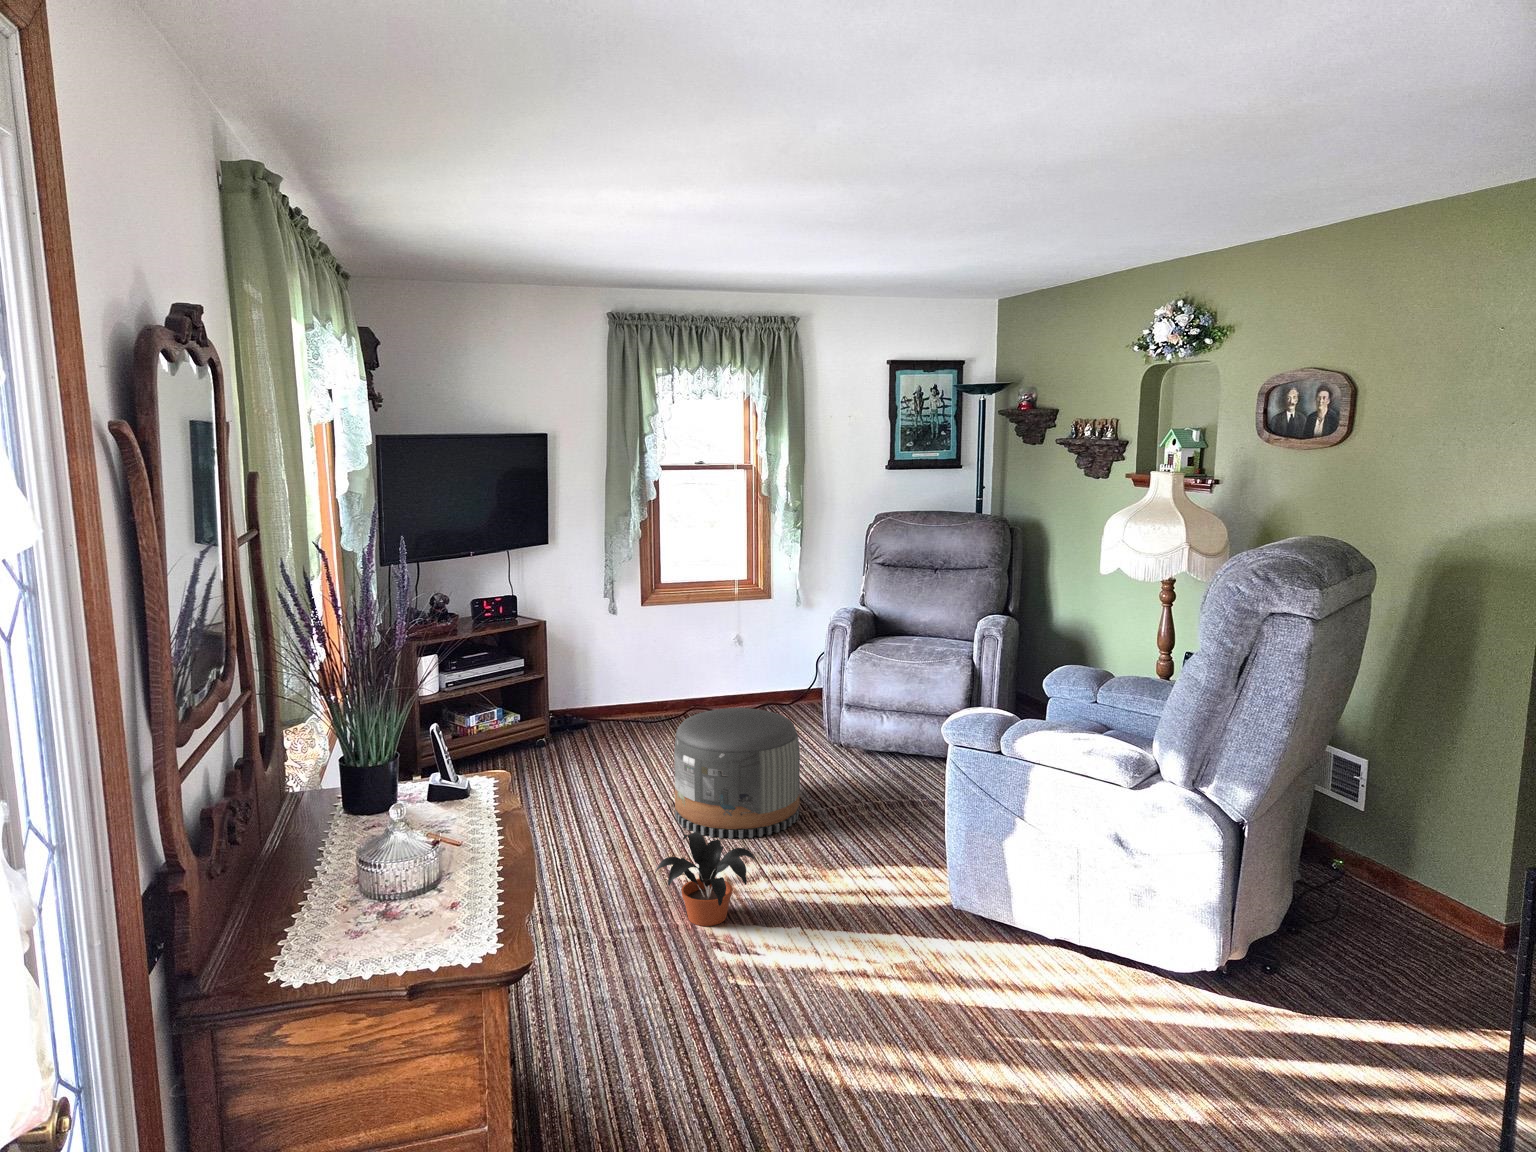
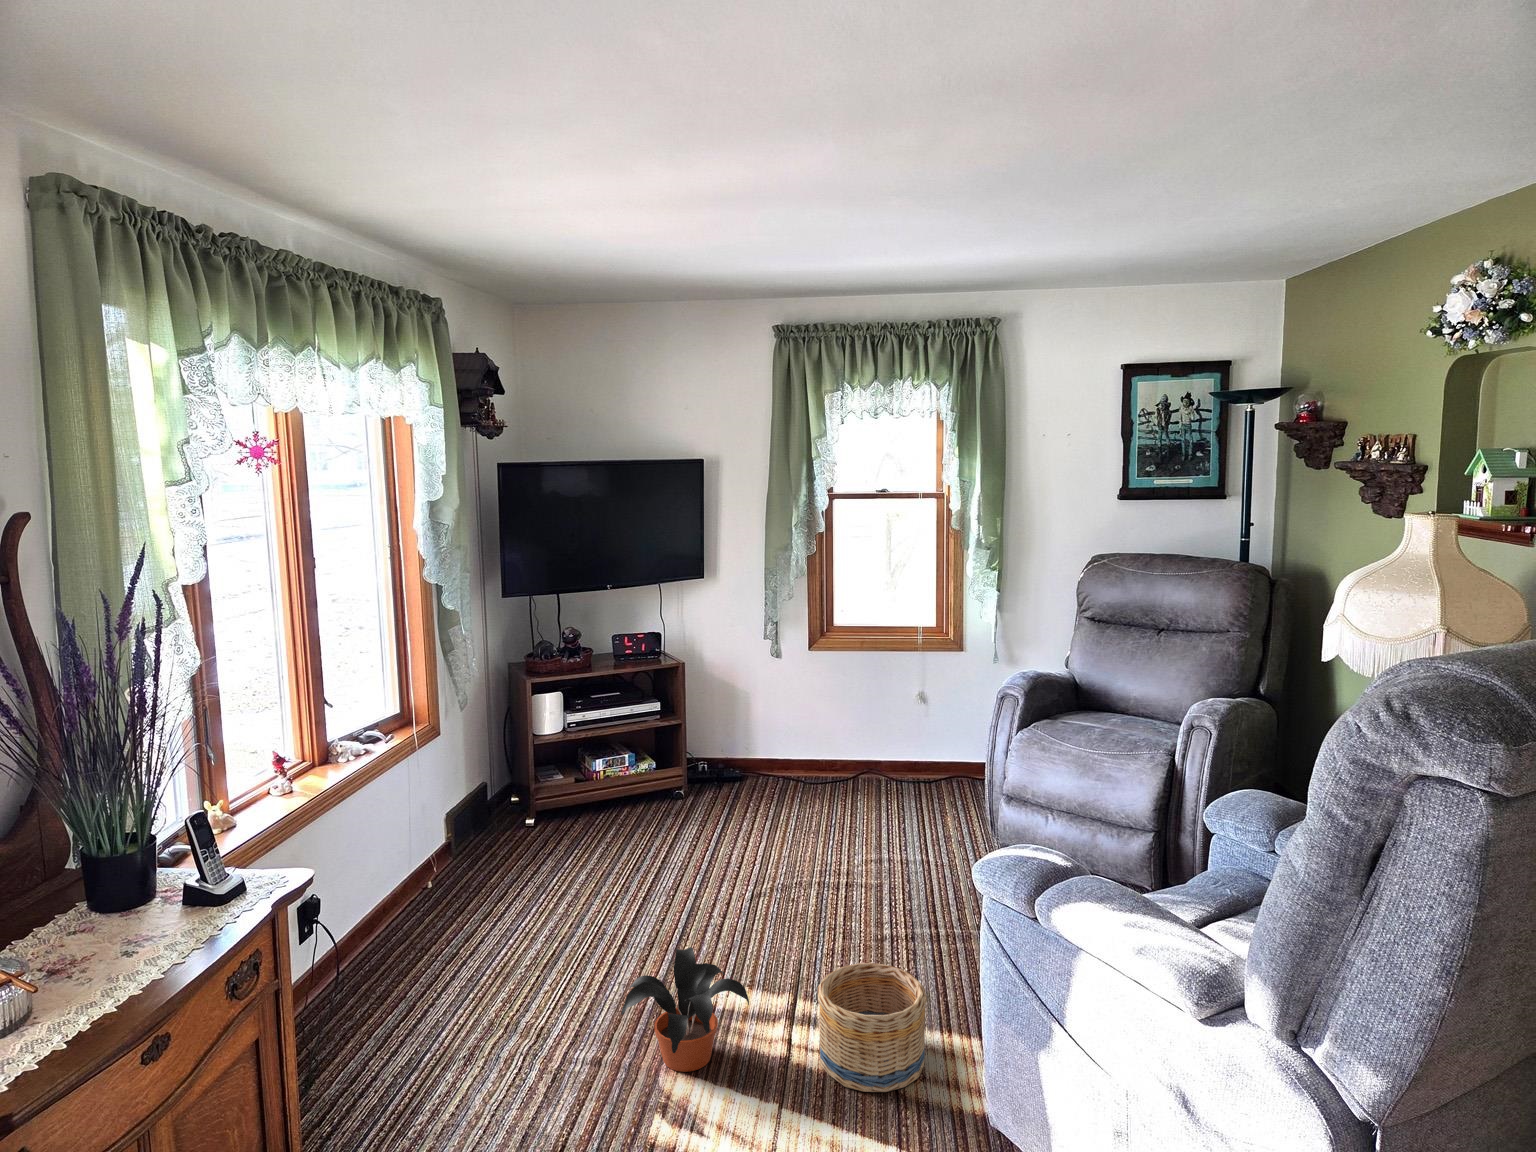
pouf: present [674,708,800,839] -> none [747,788,899,955]
basket: none [803,823,886,912] -> present [818,963,927,1092]

